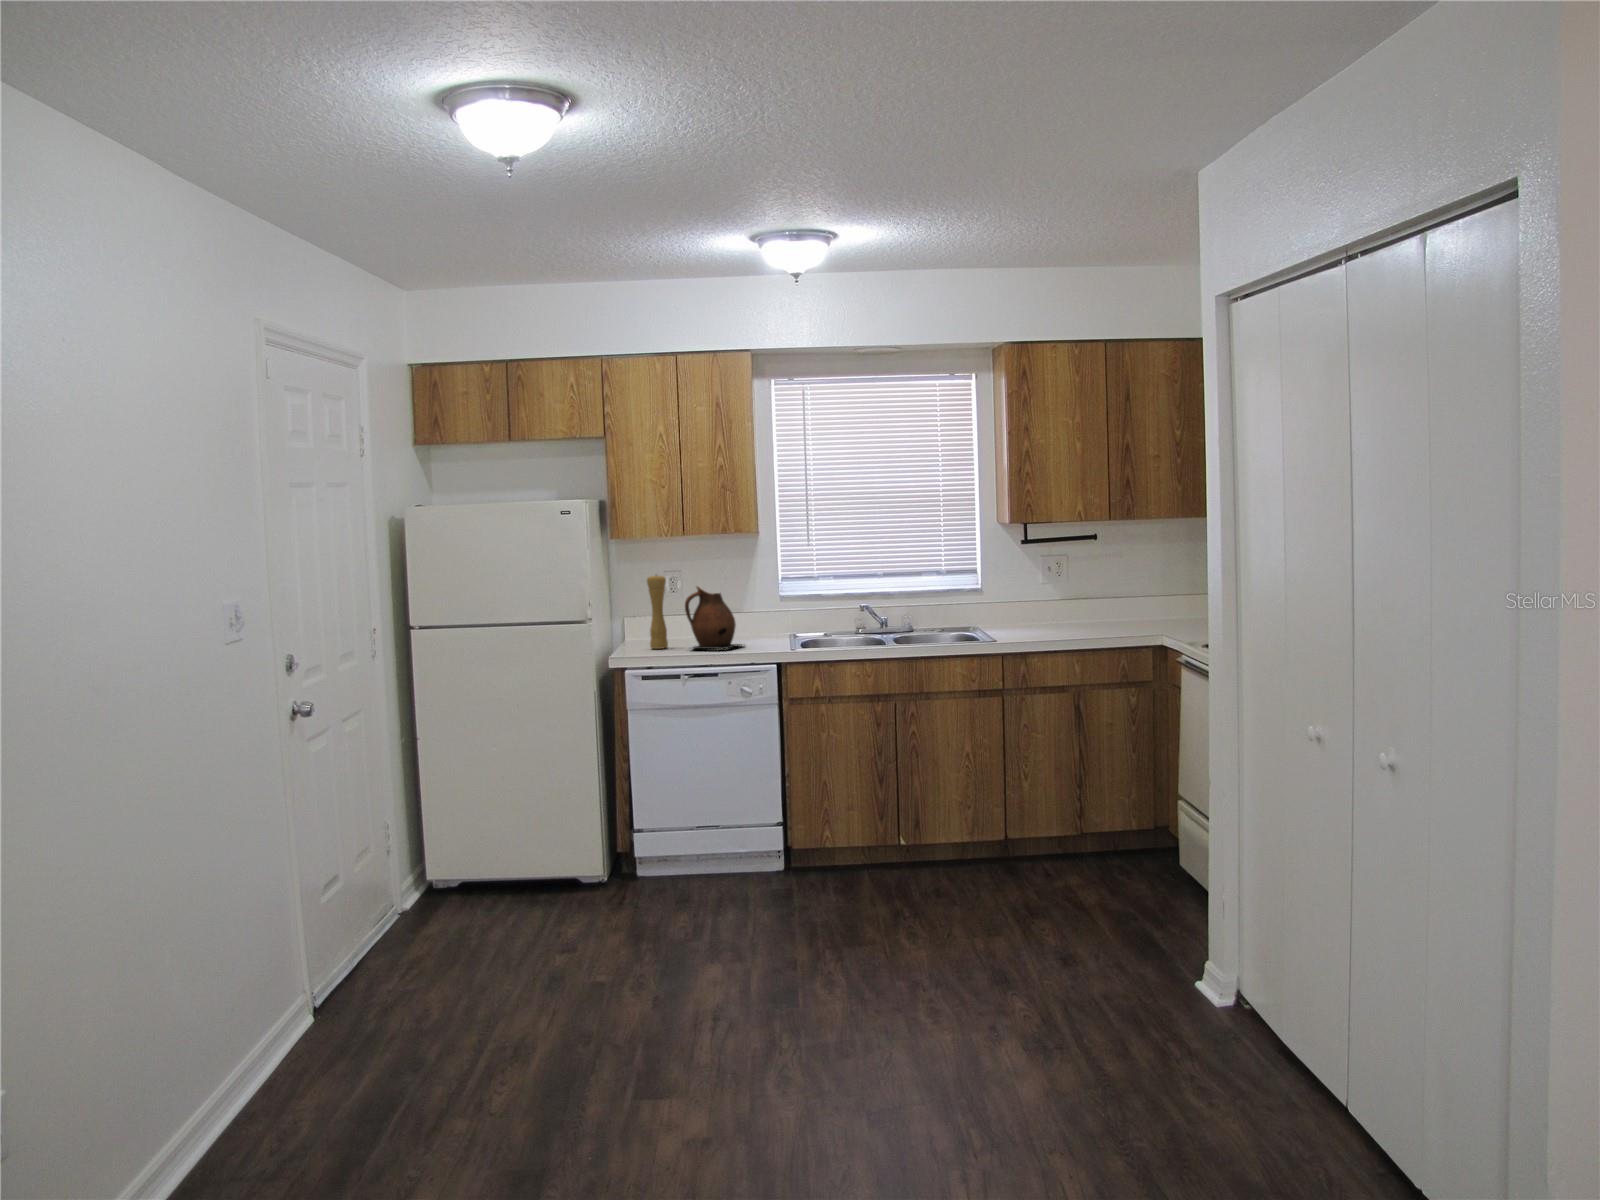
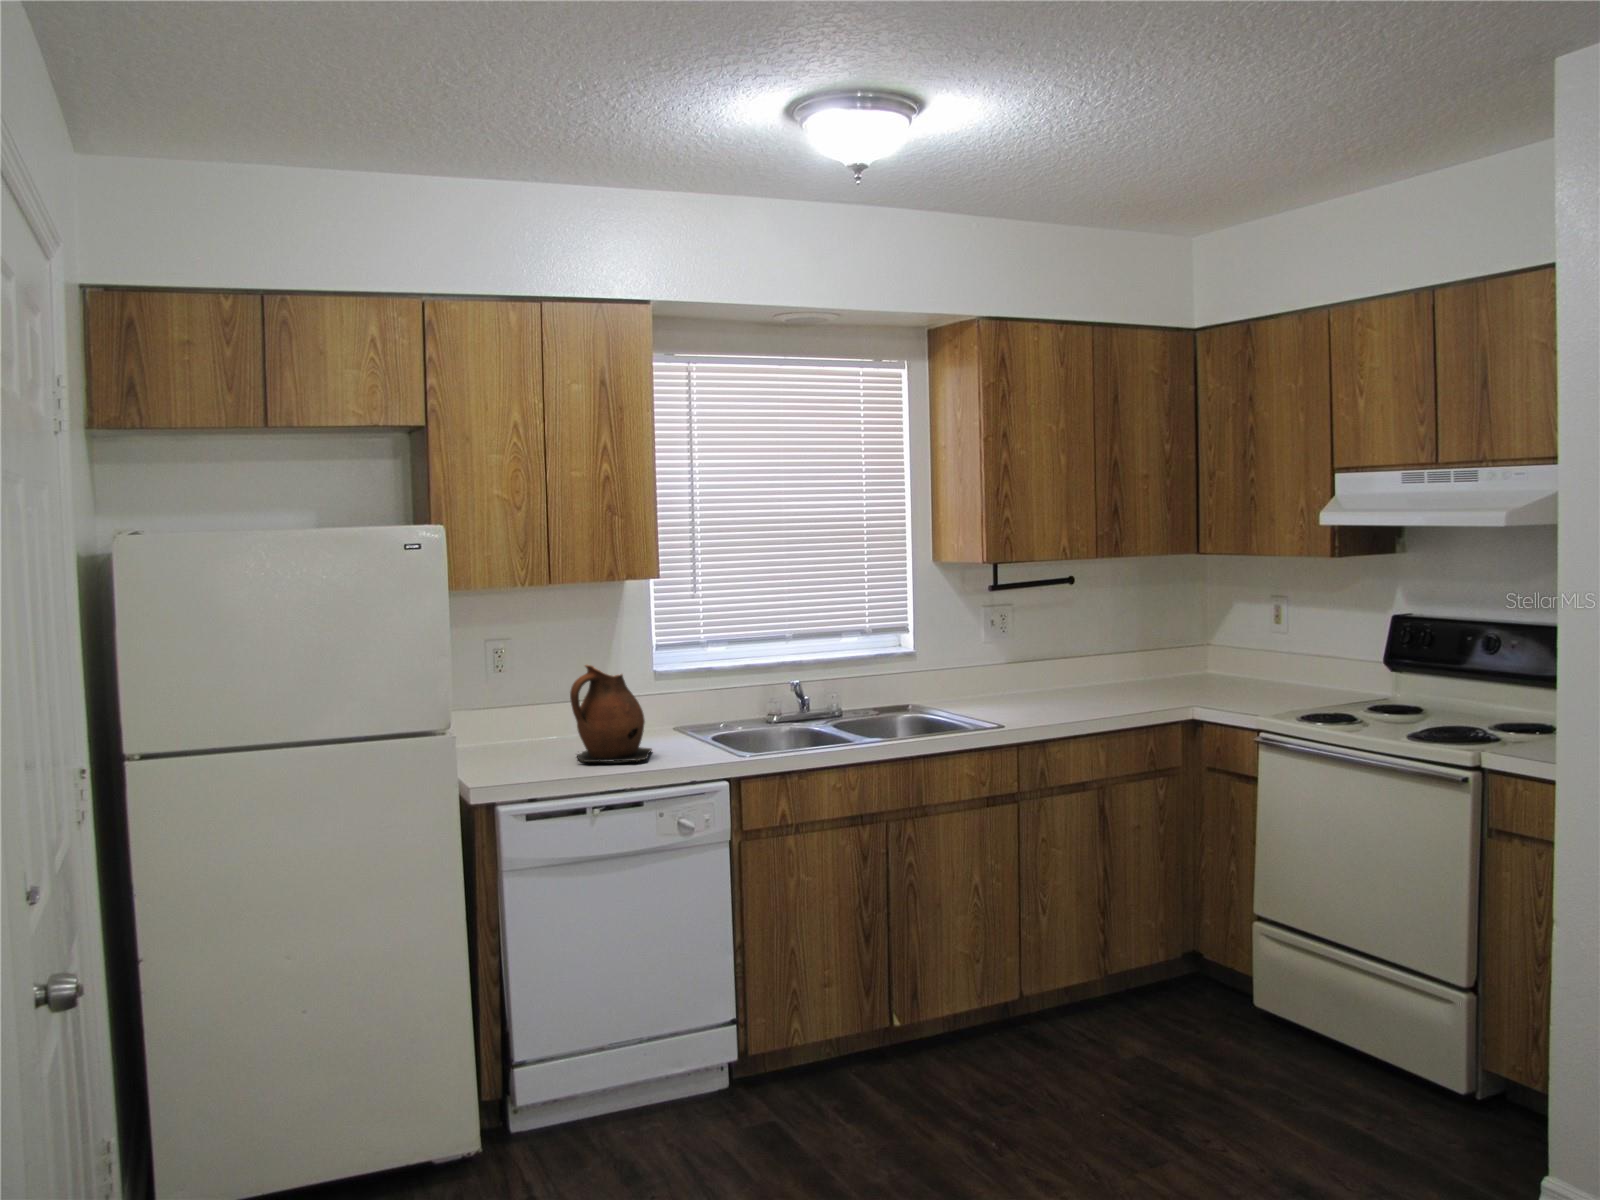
pepper mill: present [647,575,668,649] -> none [500,647,533,763]

